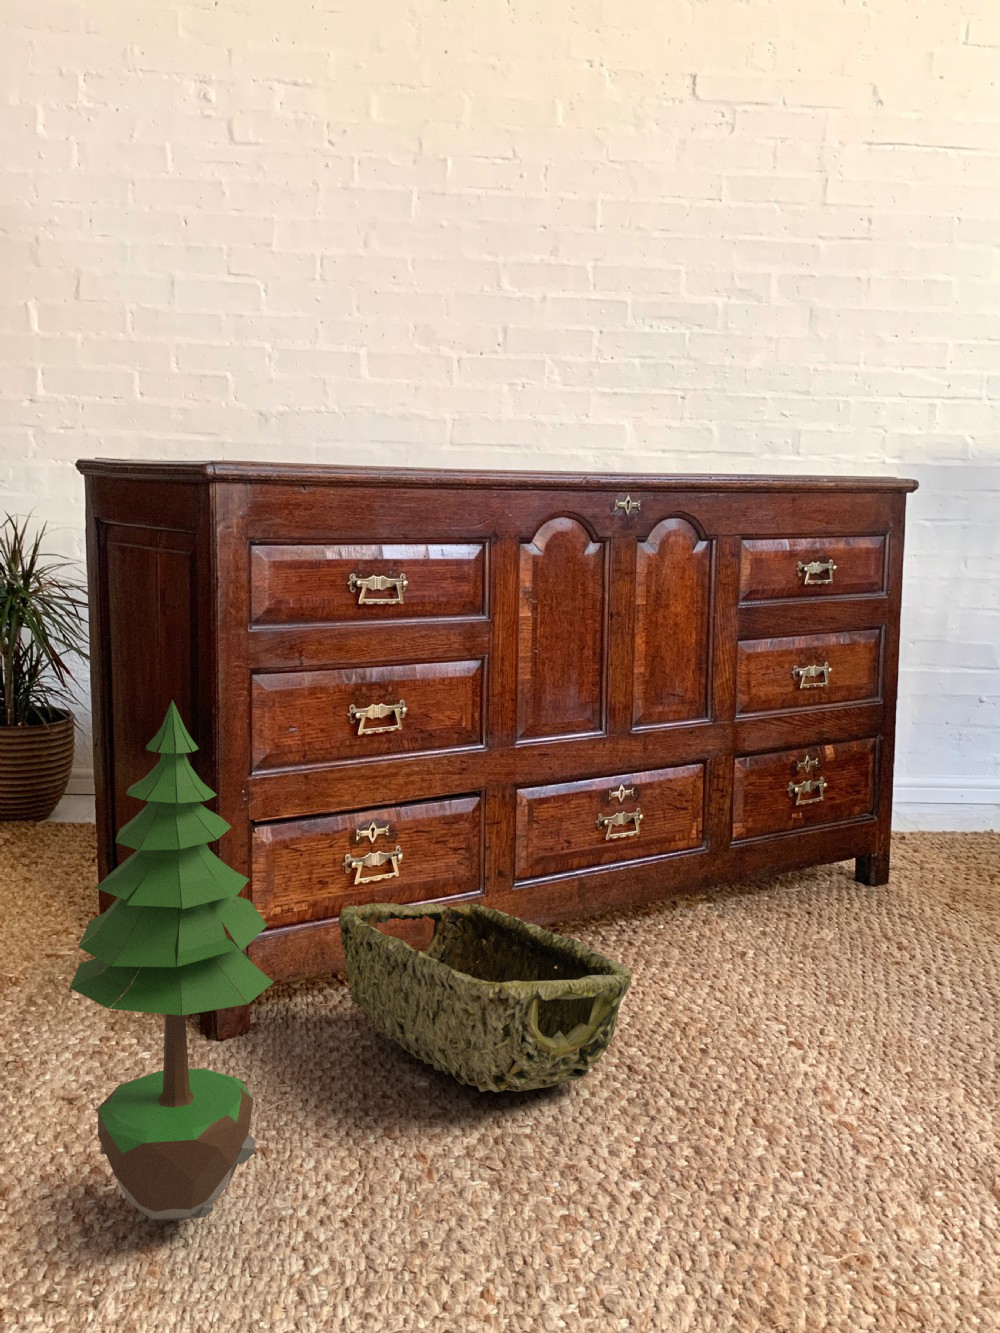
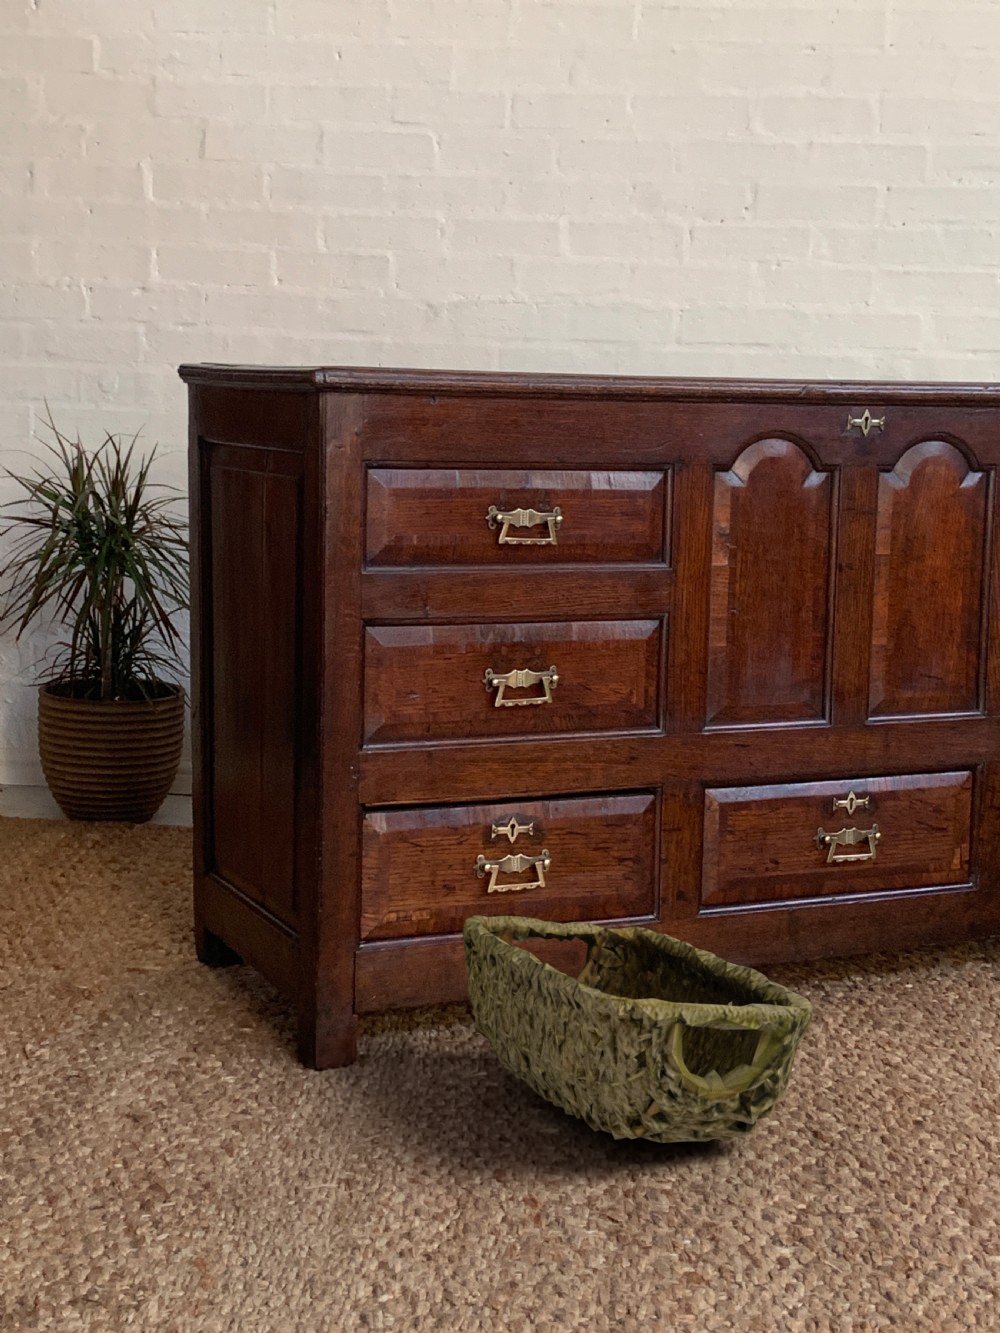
potted tree: present [69,700,274,1221] -> none [120,633,349,1239]

